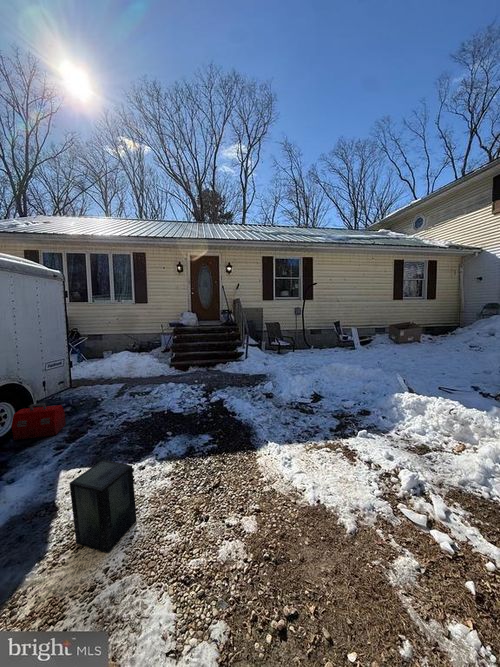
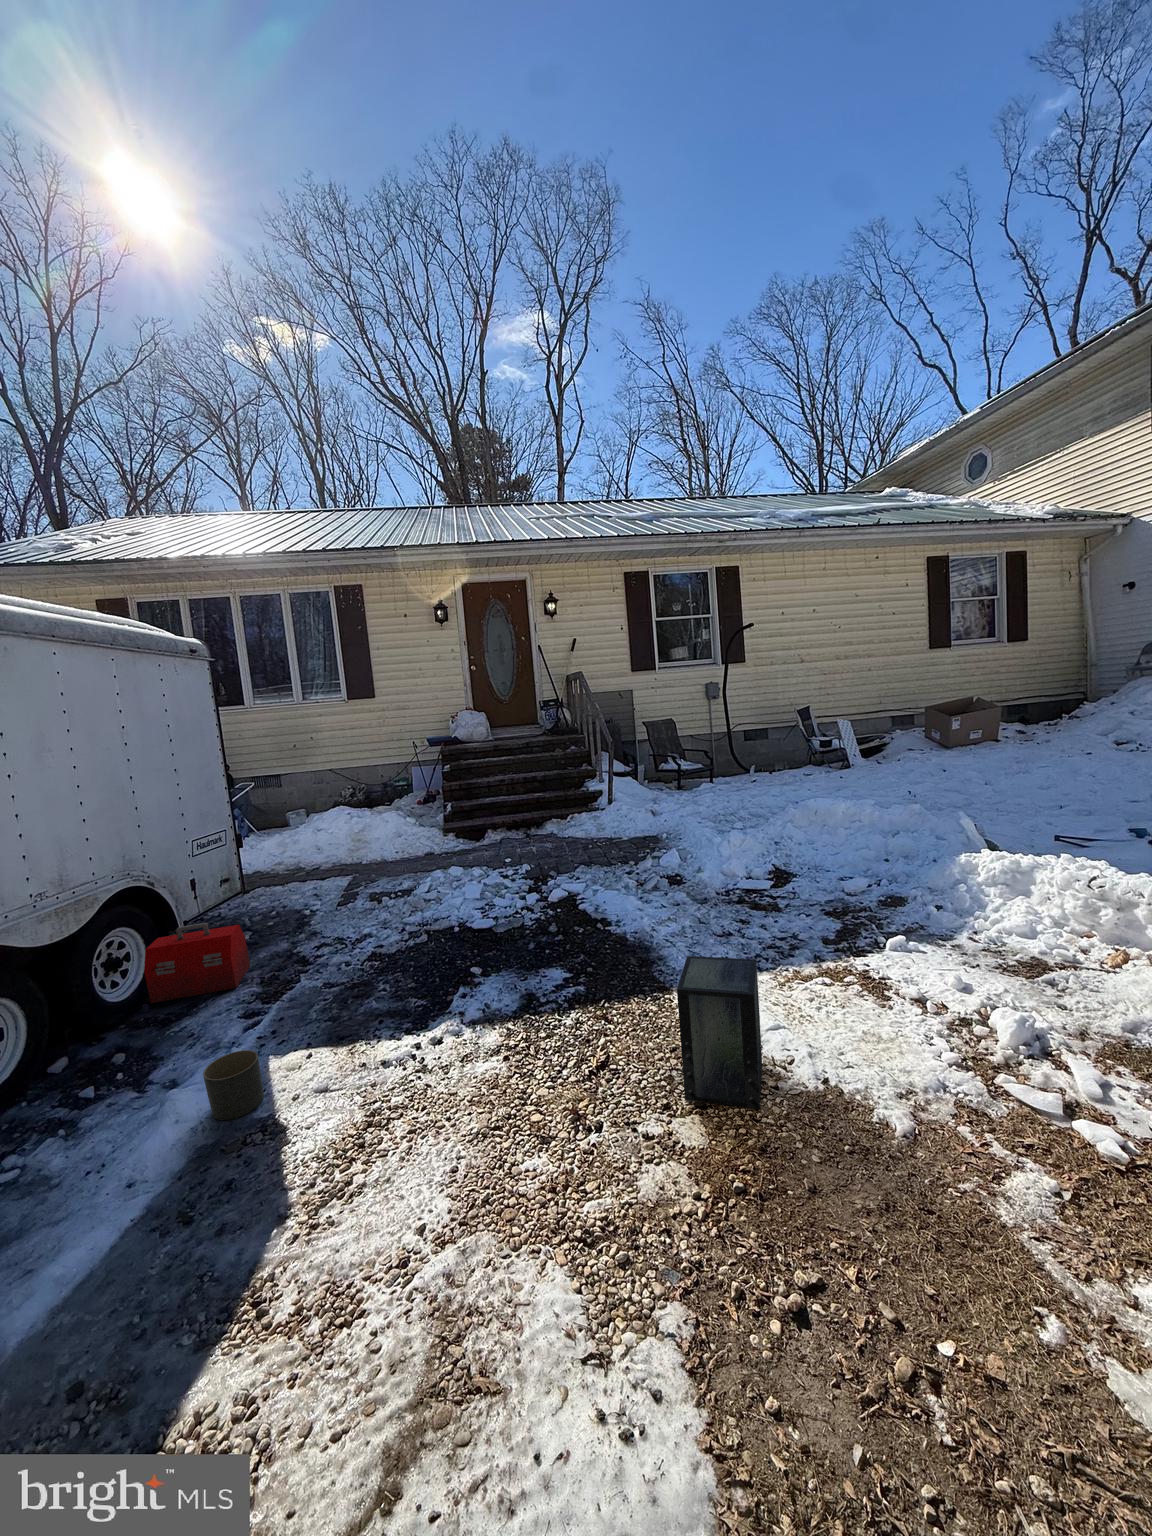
storage box: present [69,460,137,553] -> present [677,956,762,1109]
planter: none [21,469,52,504] -> present [203,1050,264,1120]

